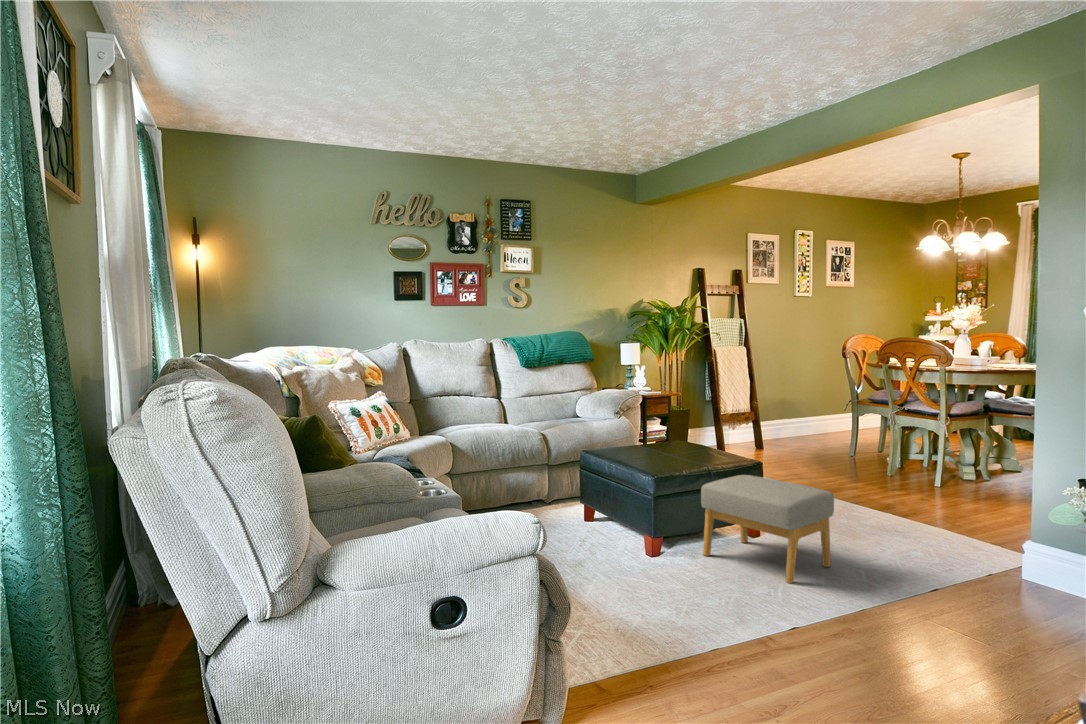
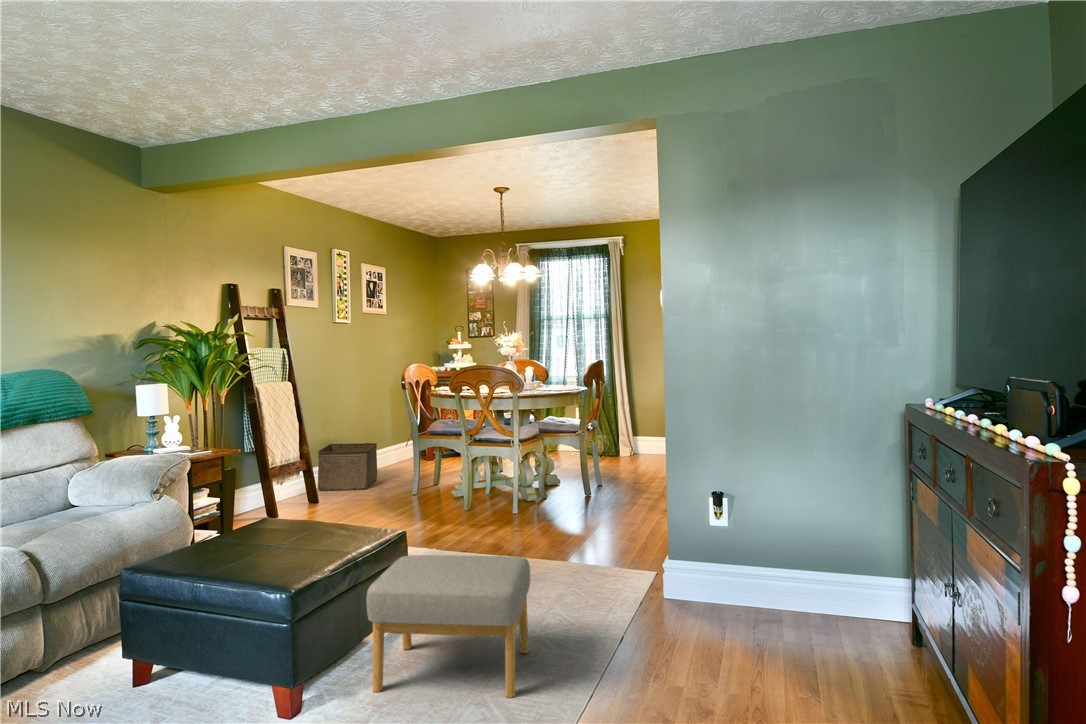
storage bin: none [767,403,825,446] -> present [318,443,377,491]

